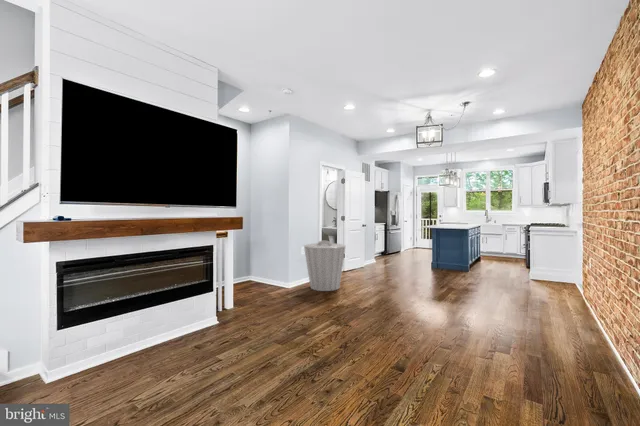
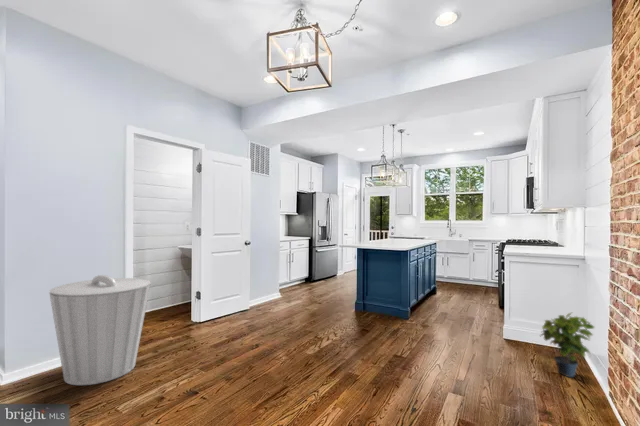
potted plant: none [552,258,582,291] -> present [542,313,594,377]

